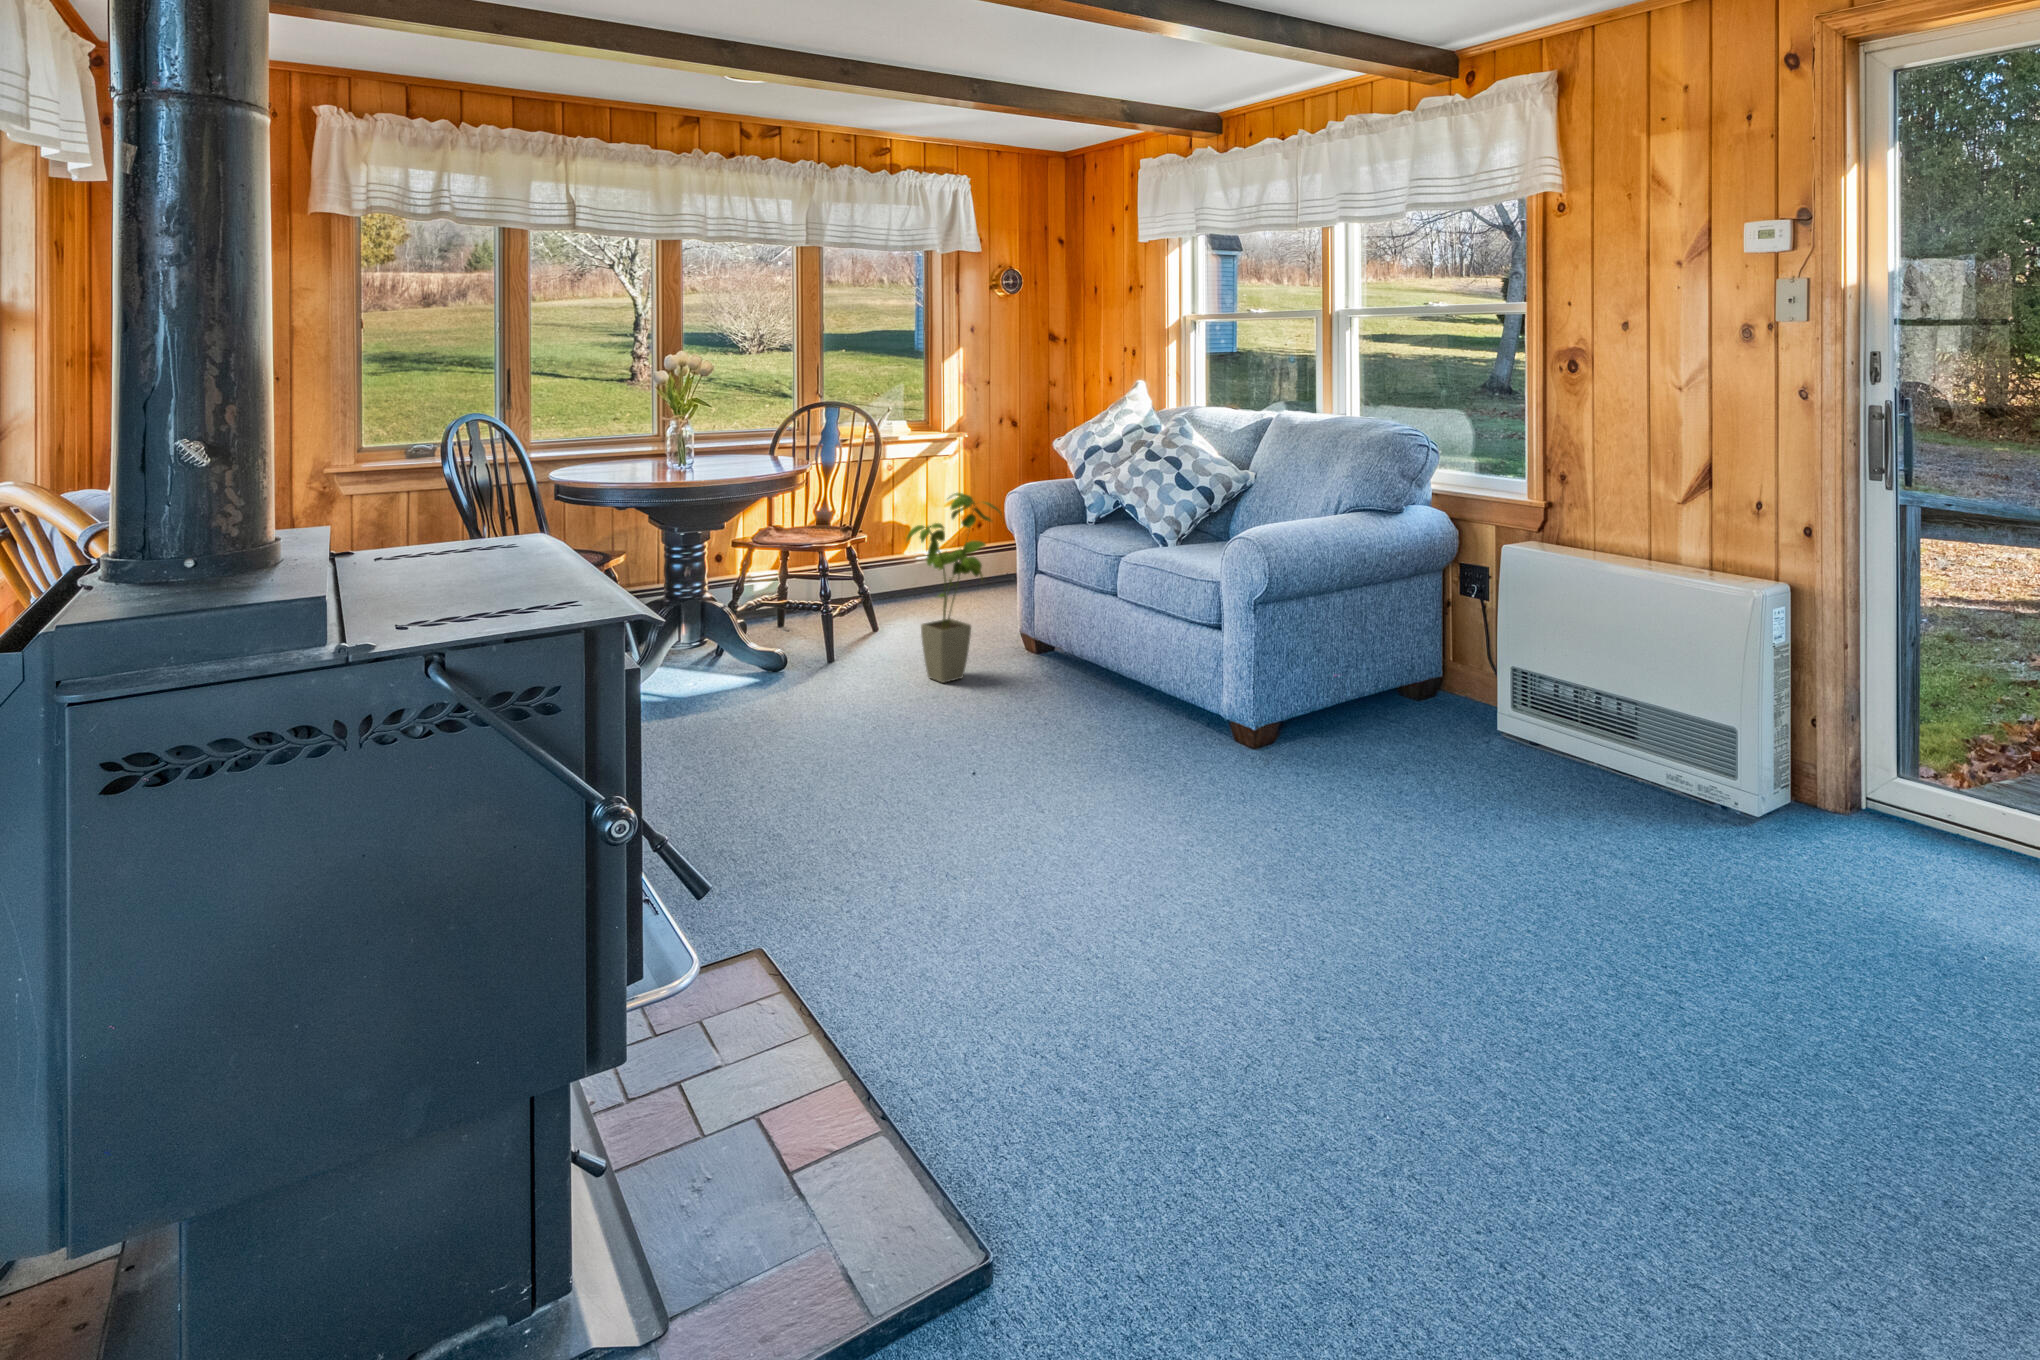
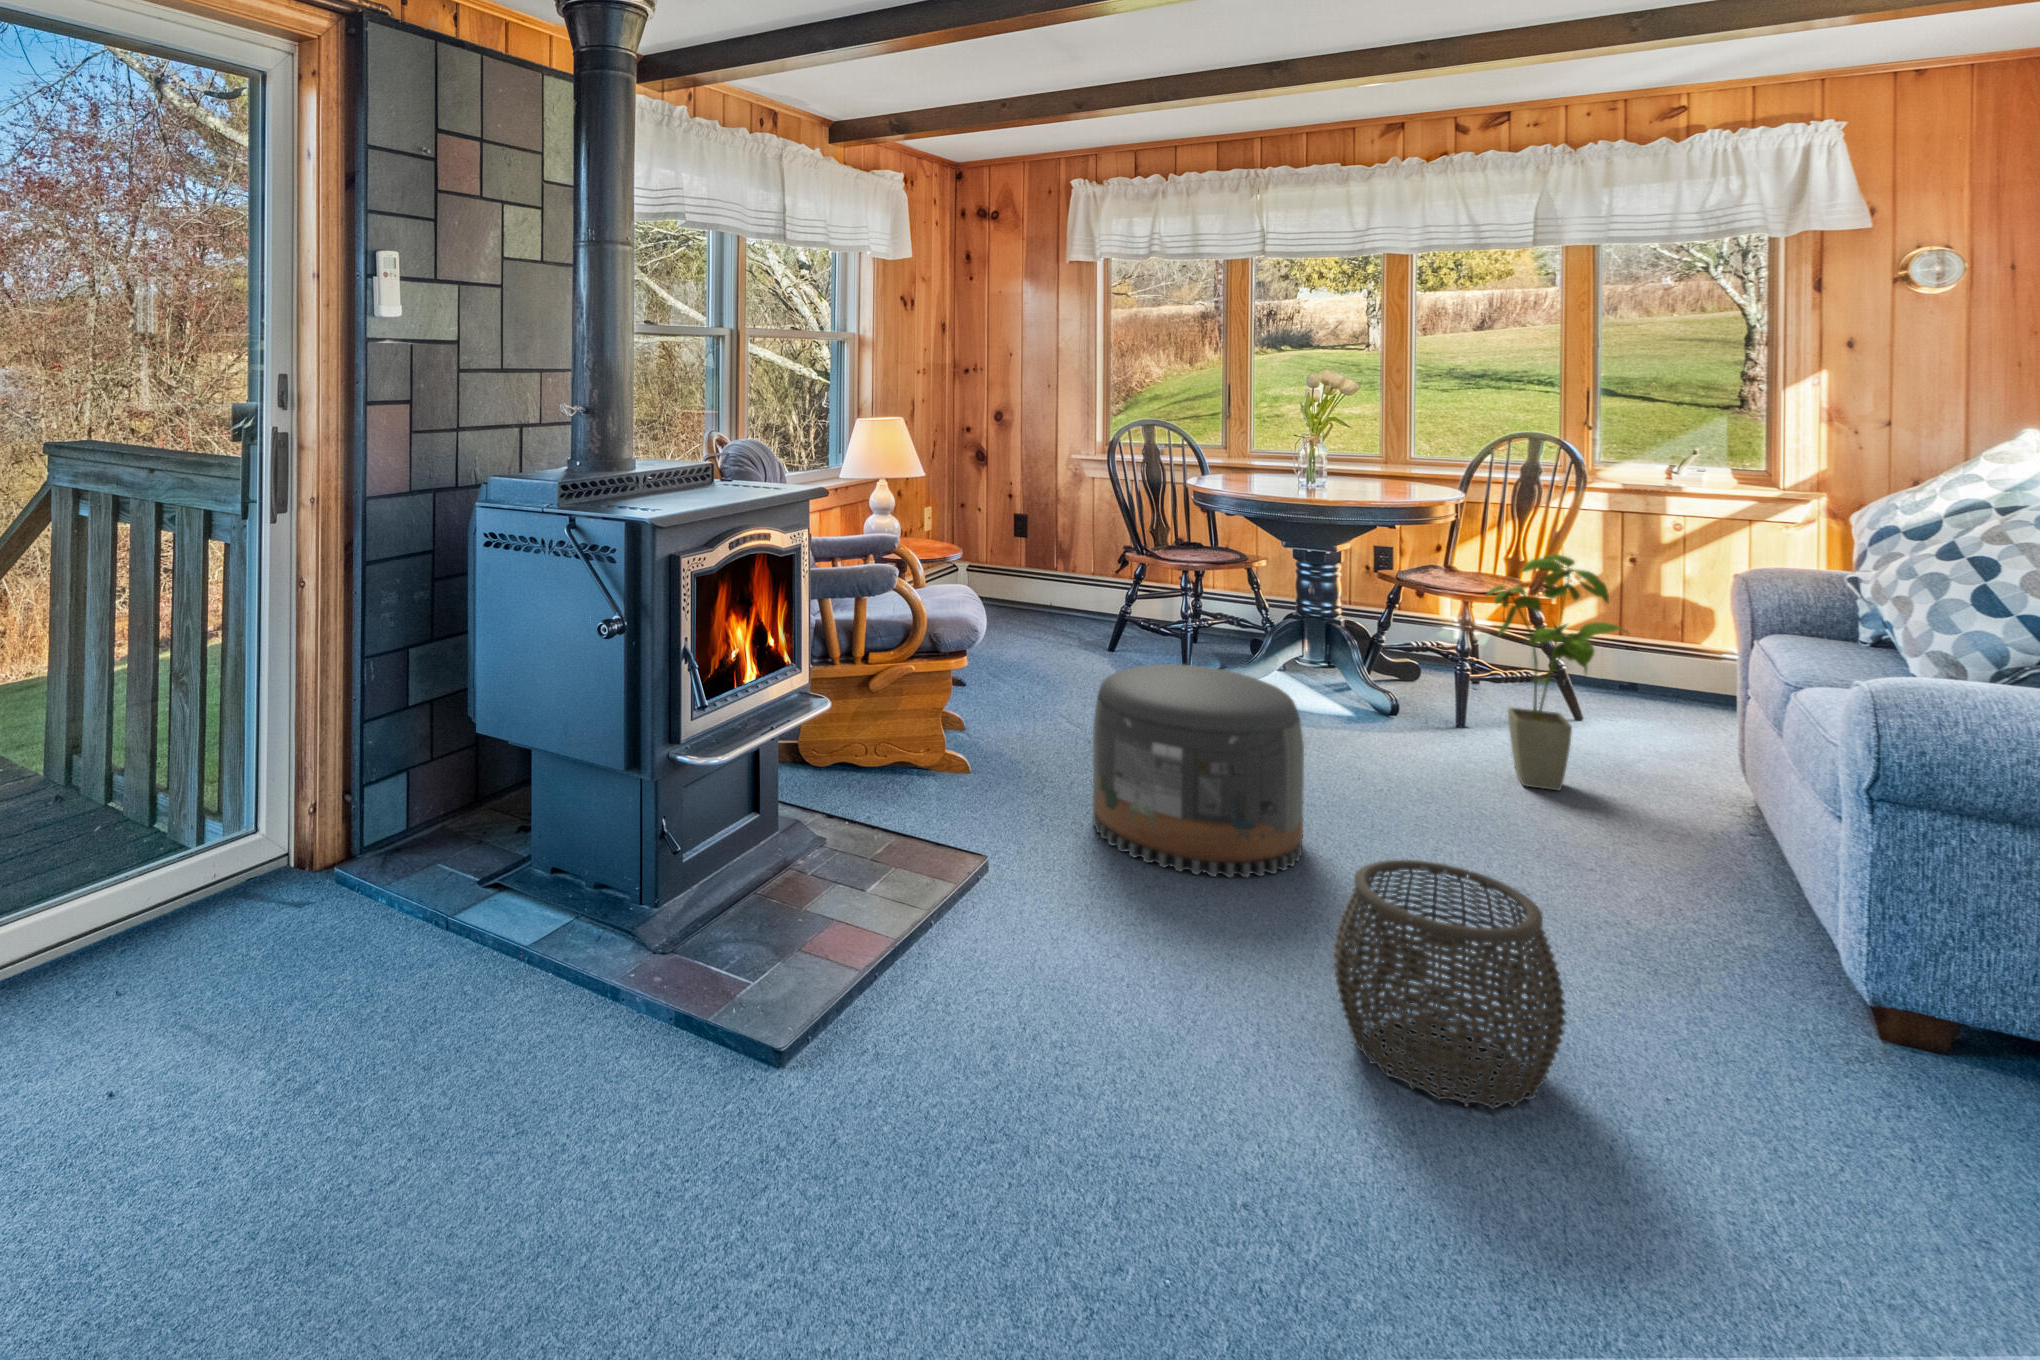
pouf: none [740,647,944,863] -> present [1093,664,1304,878]
woven basket: none [1137,729,1291,907] -> present [1332,860,1566,1109]

